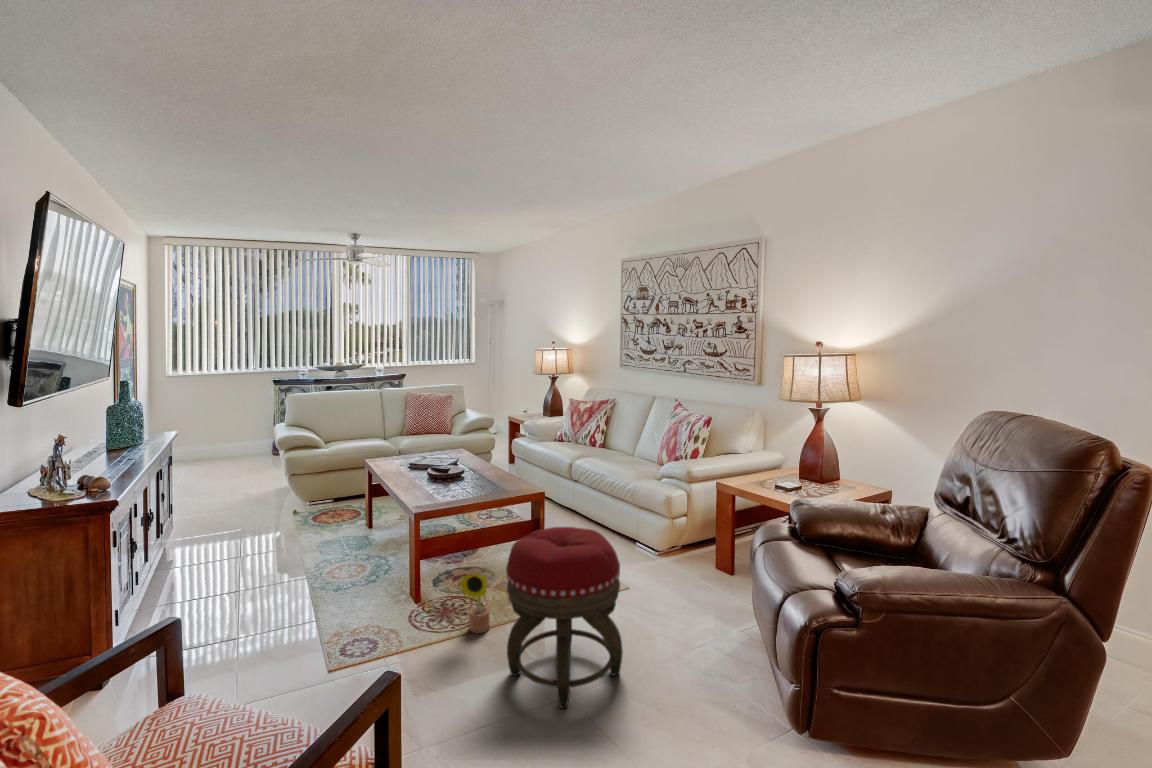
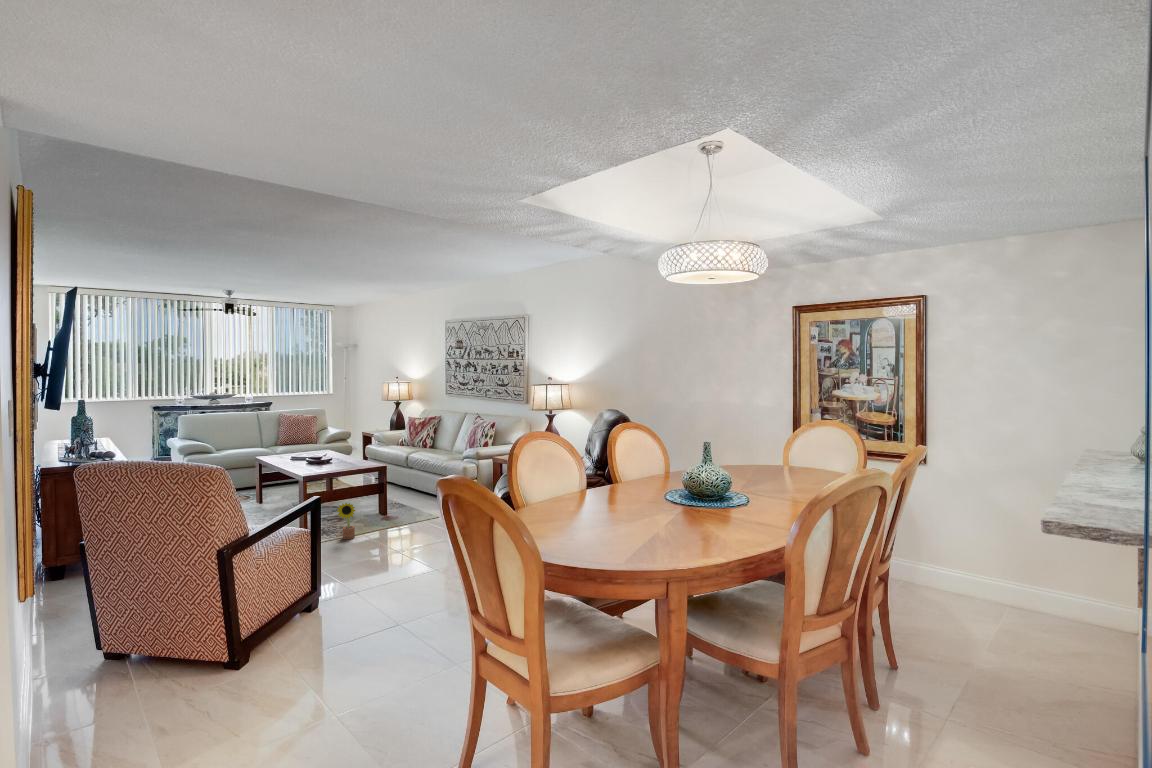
footstool: present [506,527,623,708] -> none [367,472,430,557]

